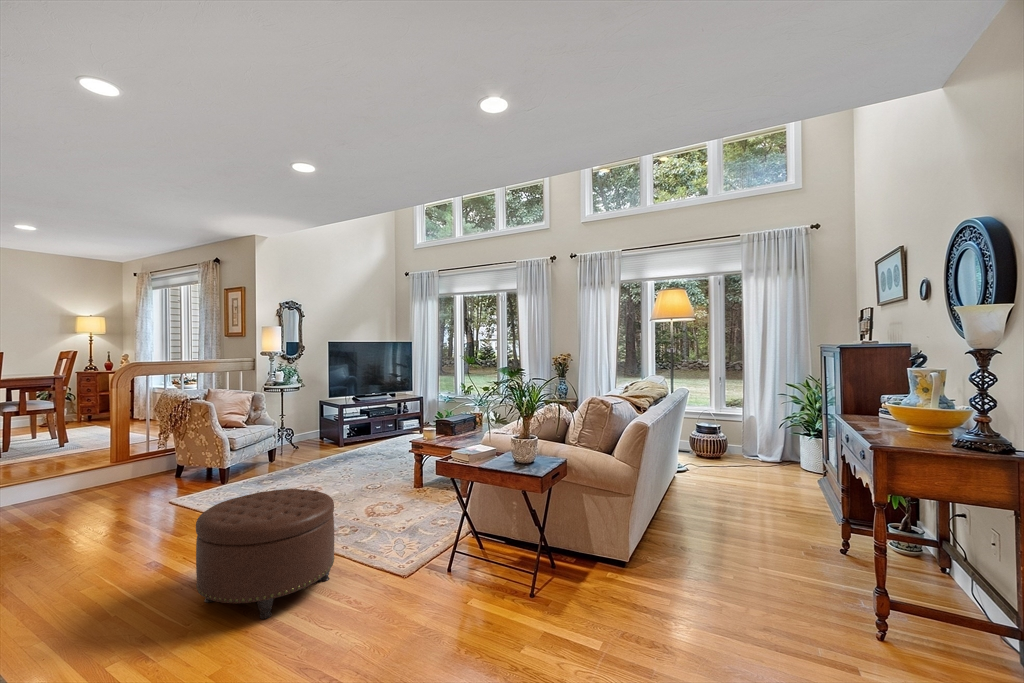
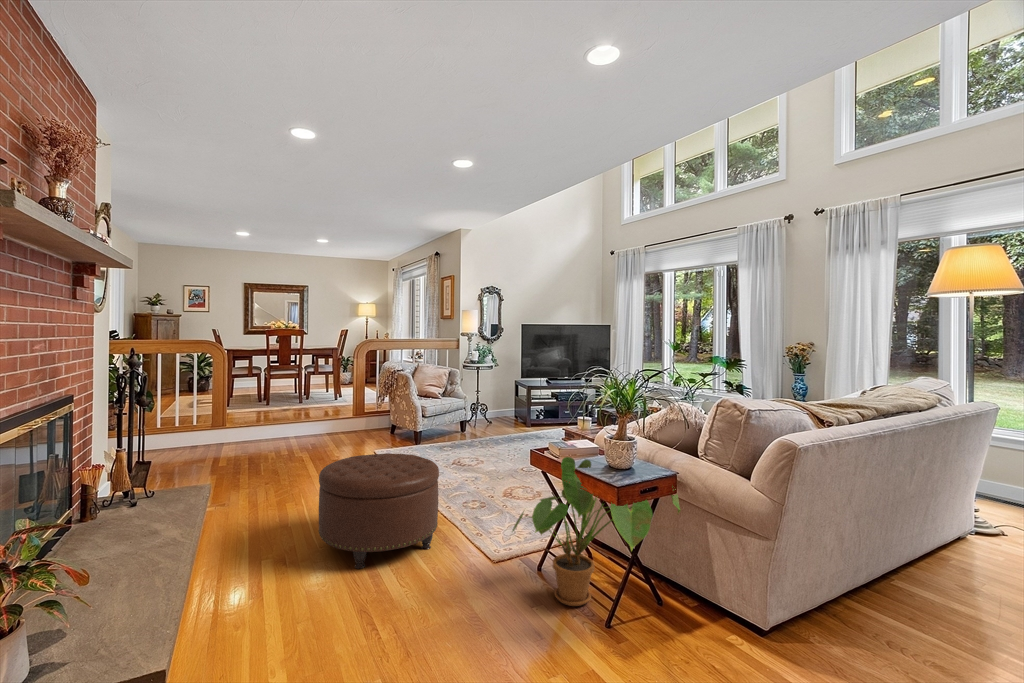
house plant: none [433,453,566,590] -> present [512,457,680,606]

